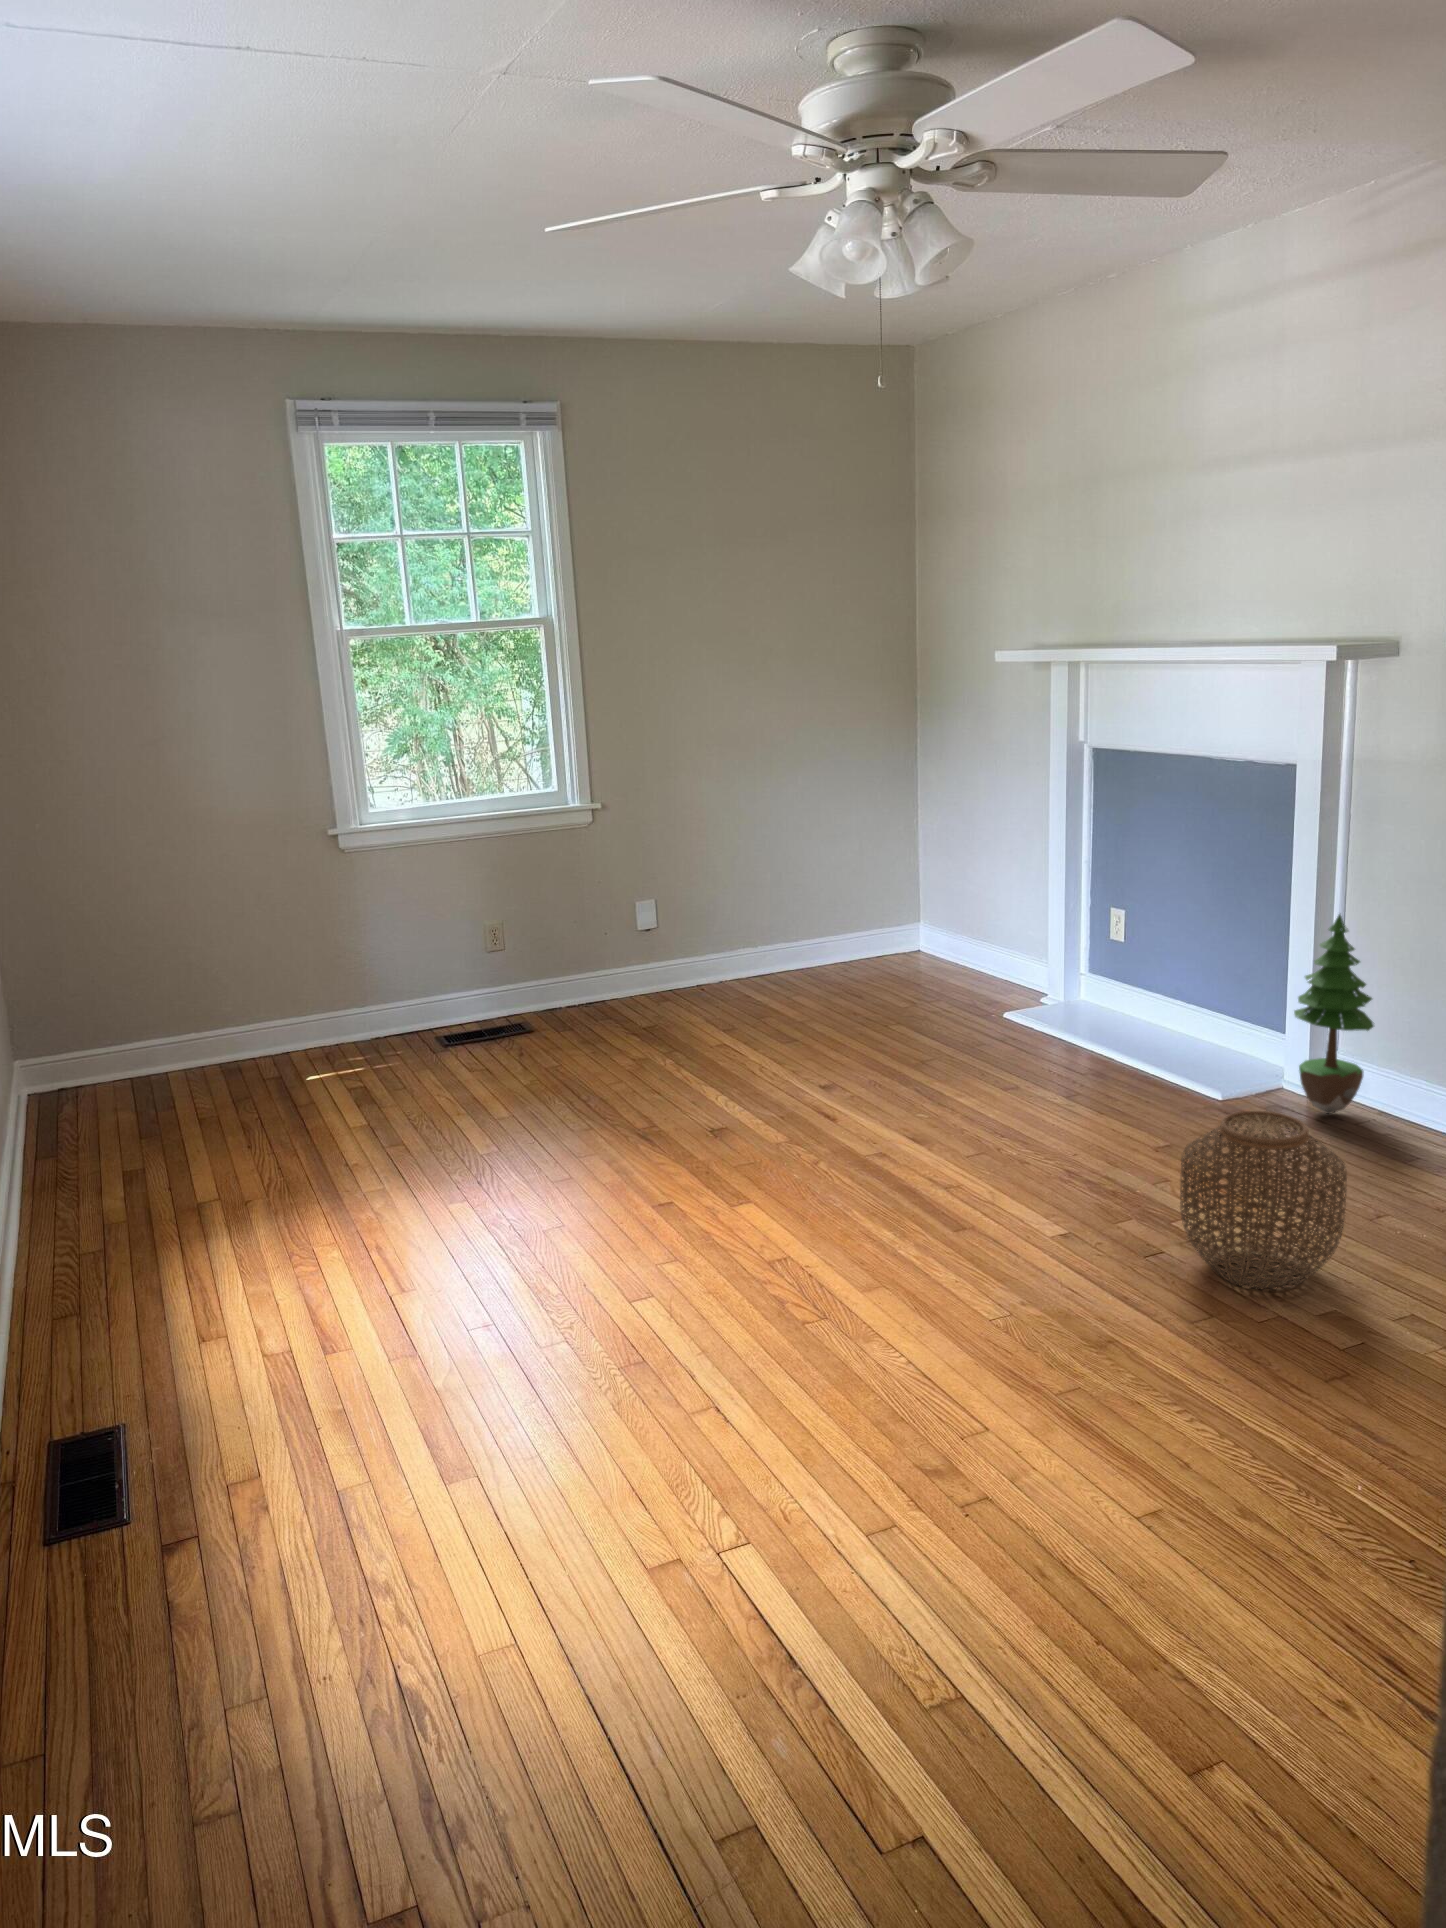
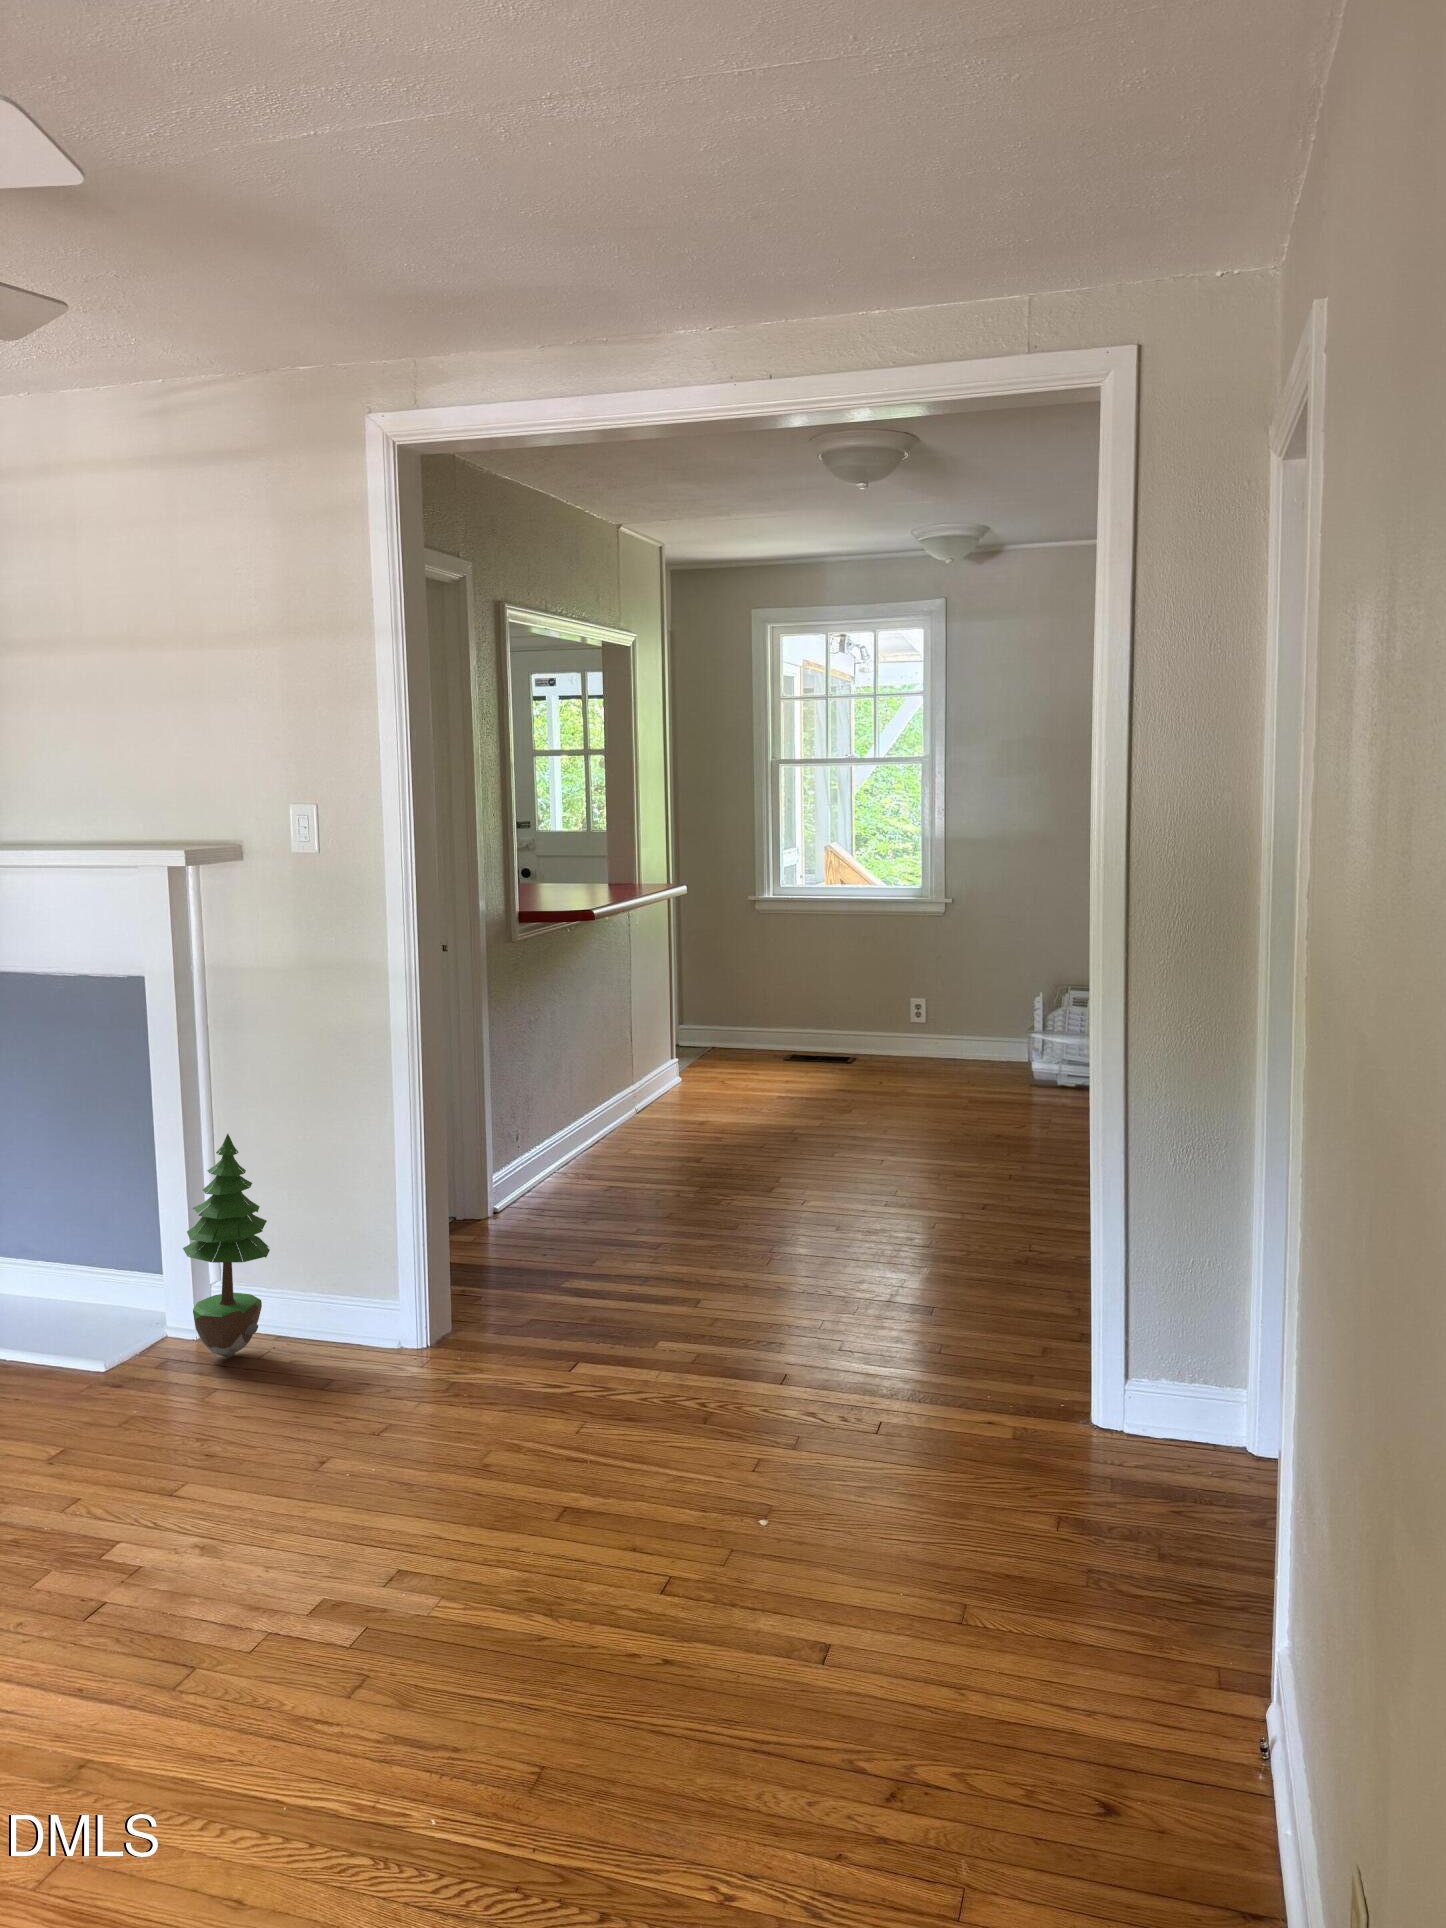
woven basket: present [1180,1111,1347,1290] -> none [126,1387,319,1613]

